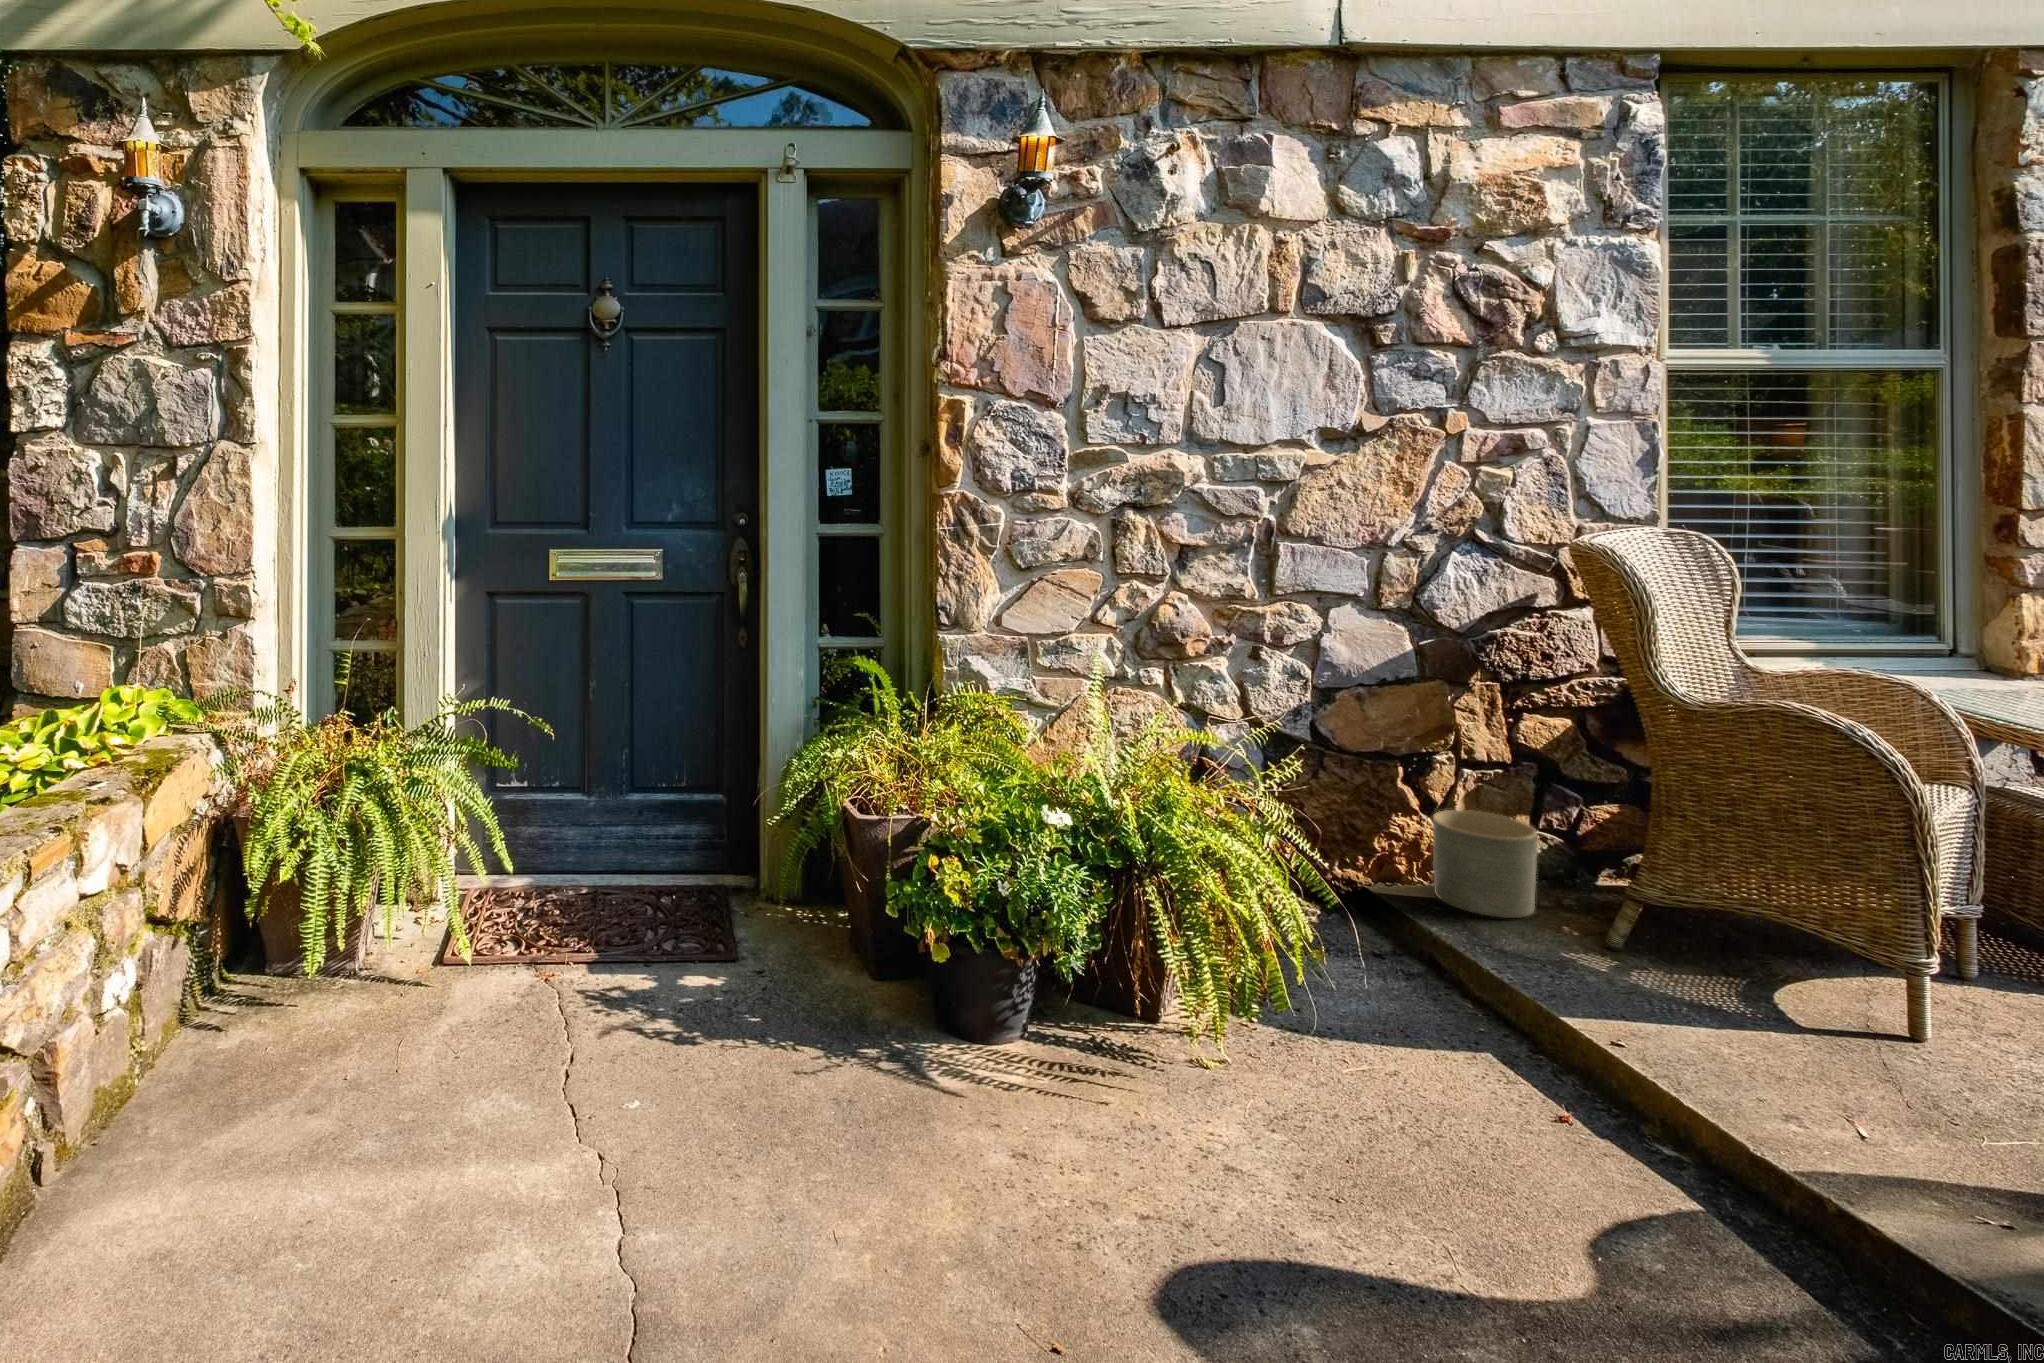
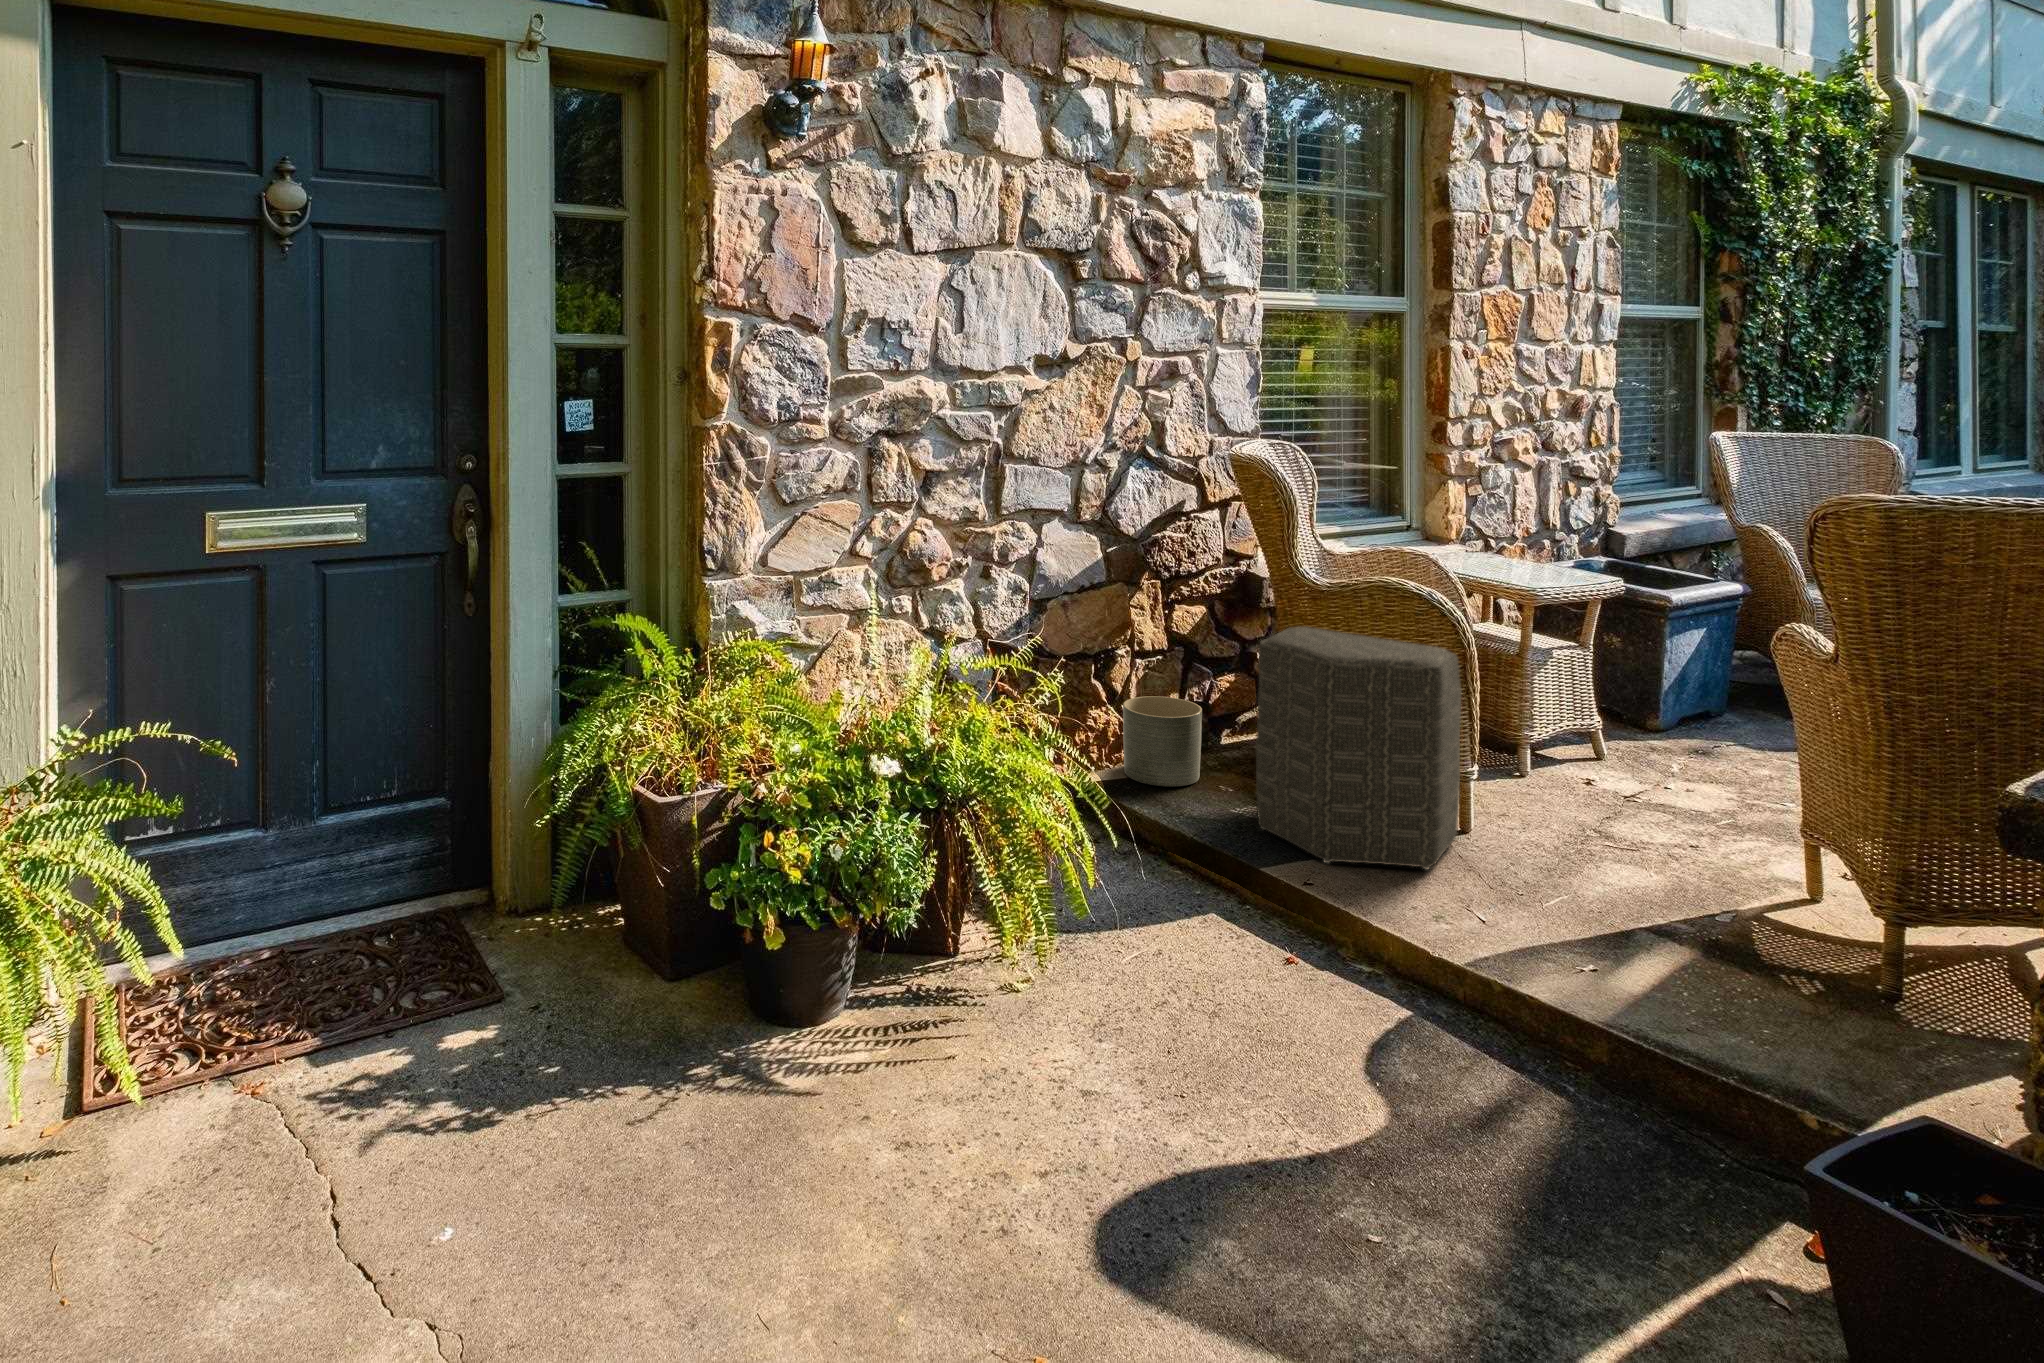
ottoman: none [1579,751,1890,1071] -> present [1256,627,1461,869]

